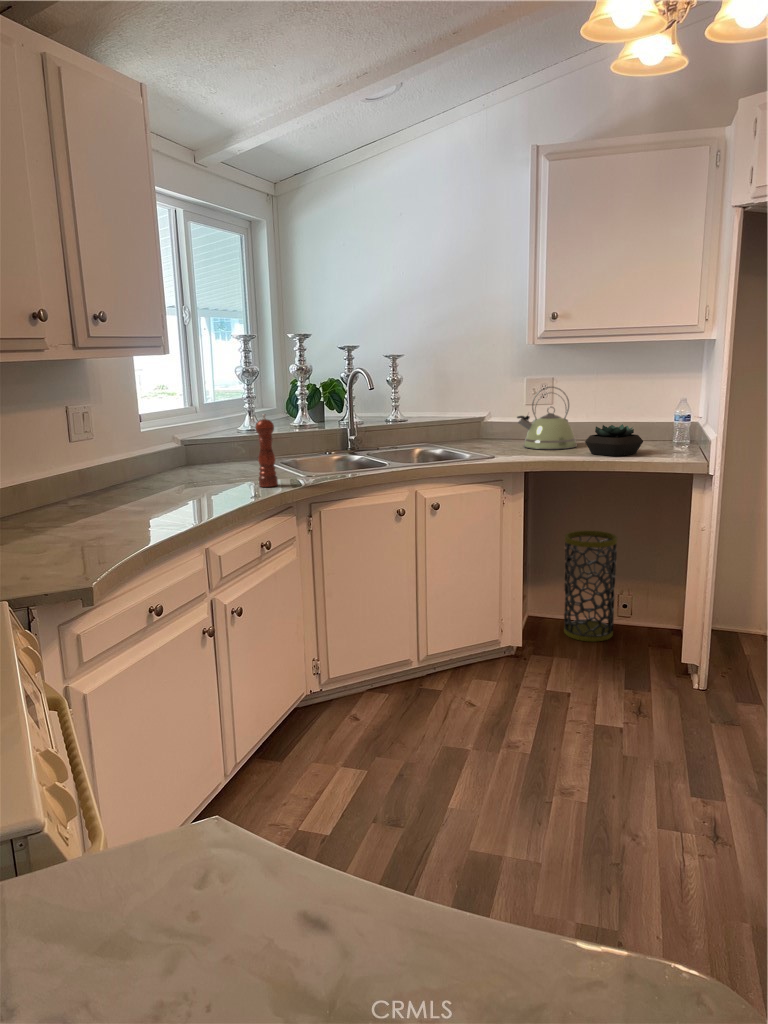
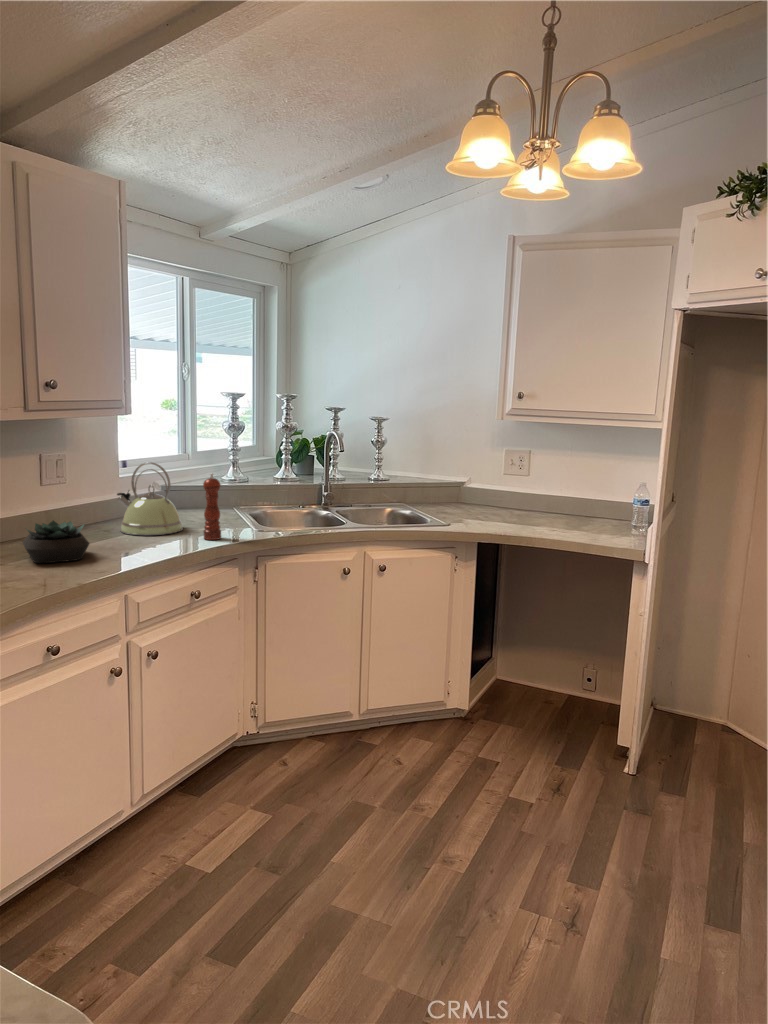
kettle: present [517,386,577,449] -> present [117,462,183,535]
succulent plant: present [585,424,643,456] -> present [23,521,89,563]
trash can: present [564,531,617,642] -> none [524,601,580,714]

